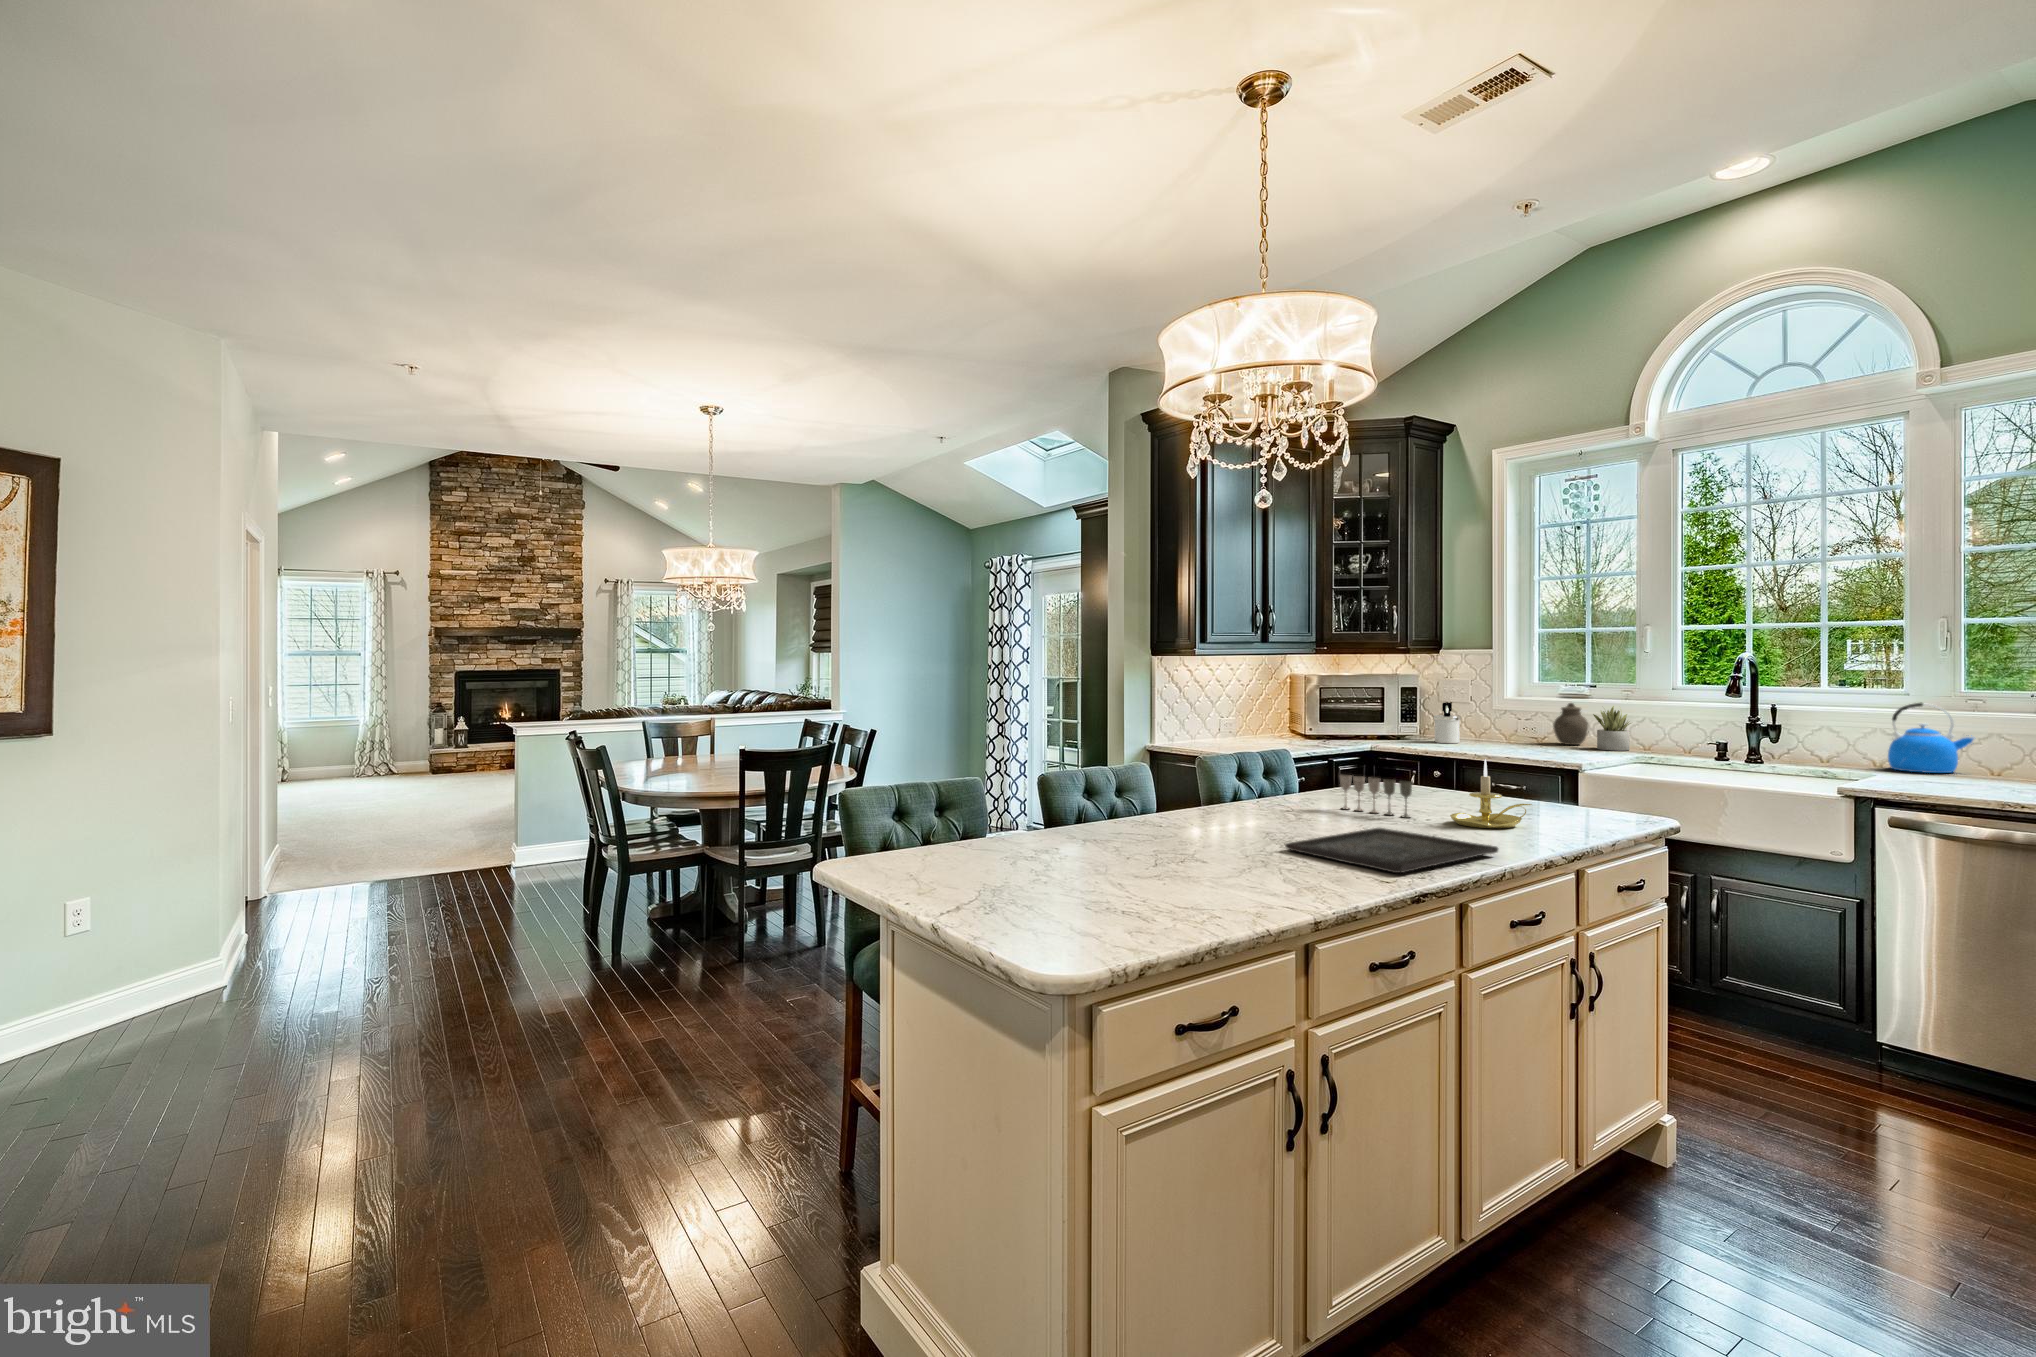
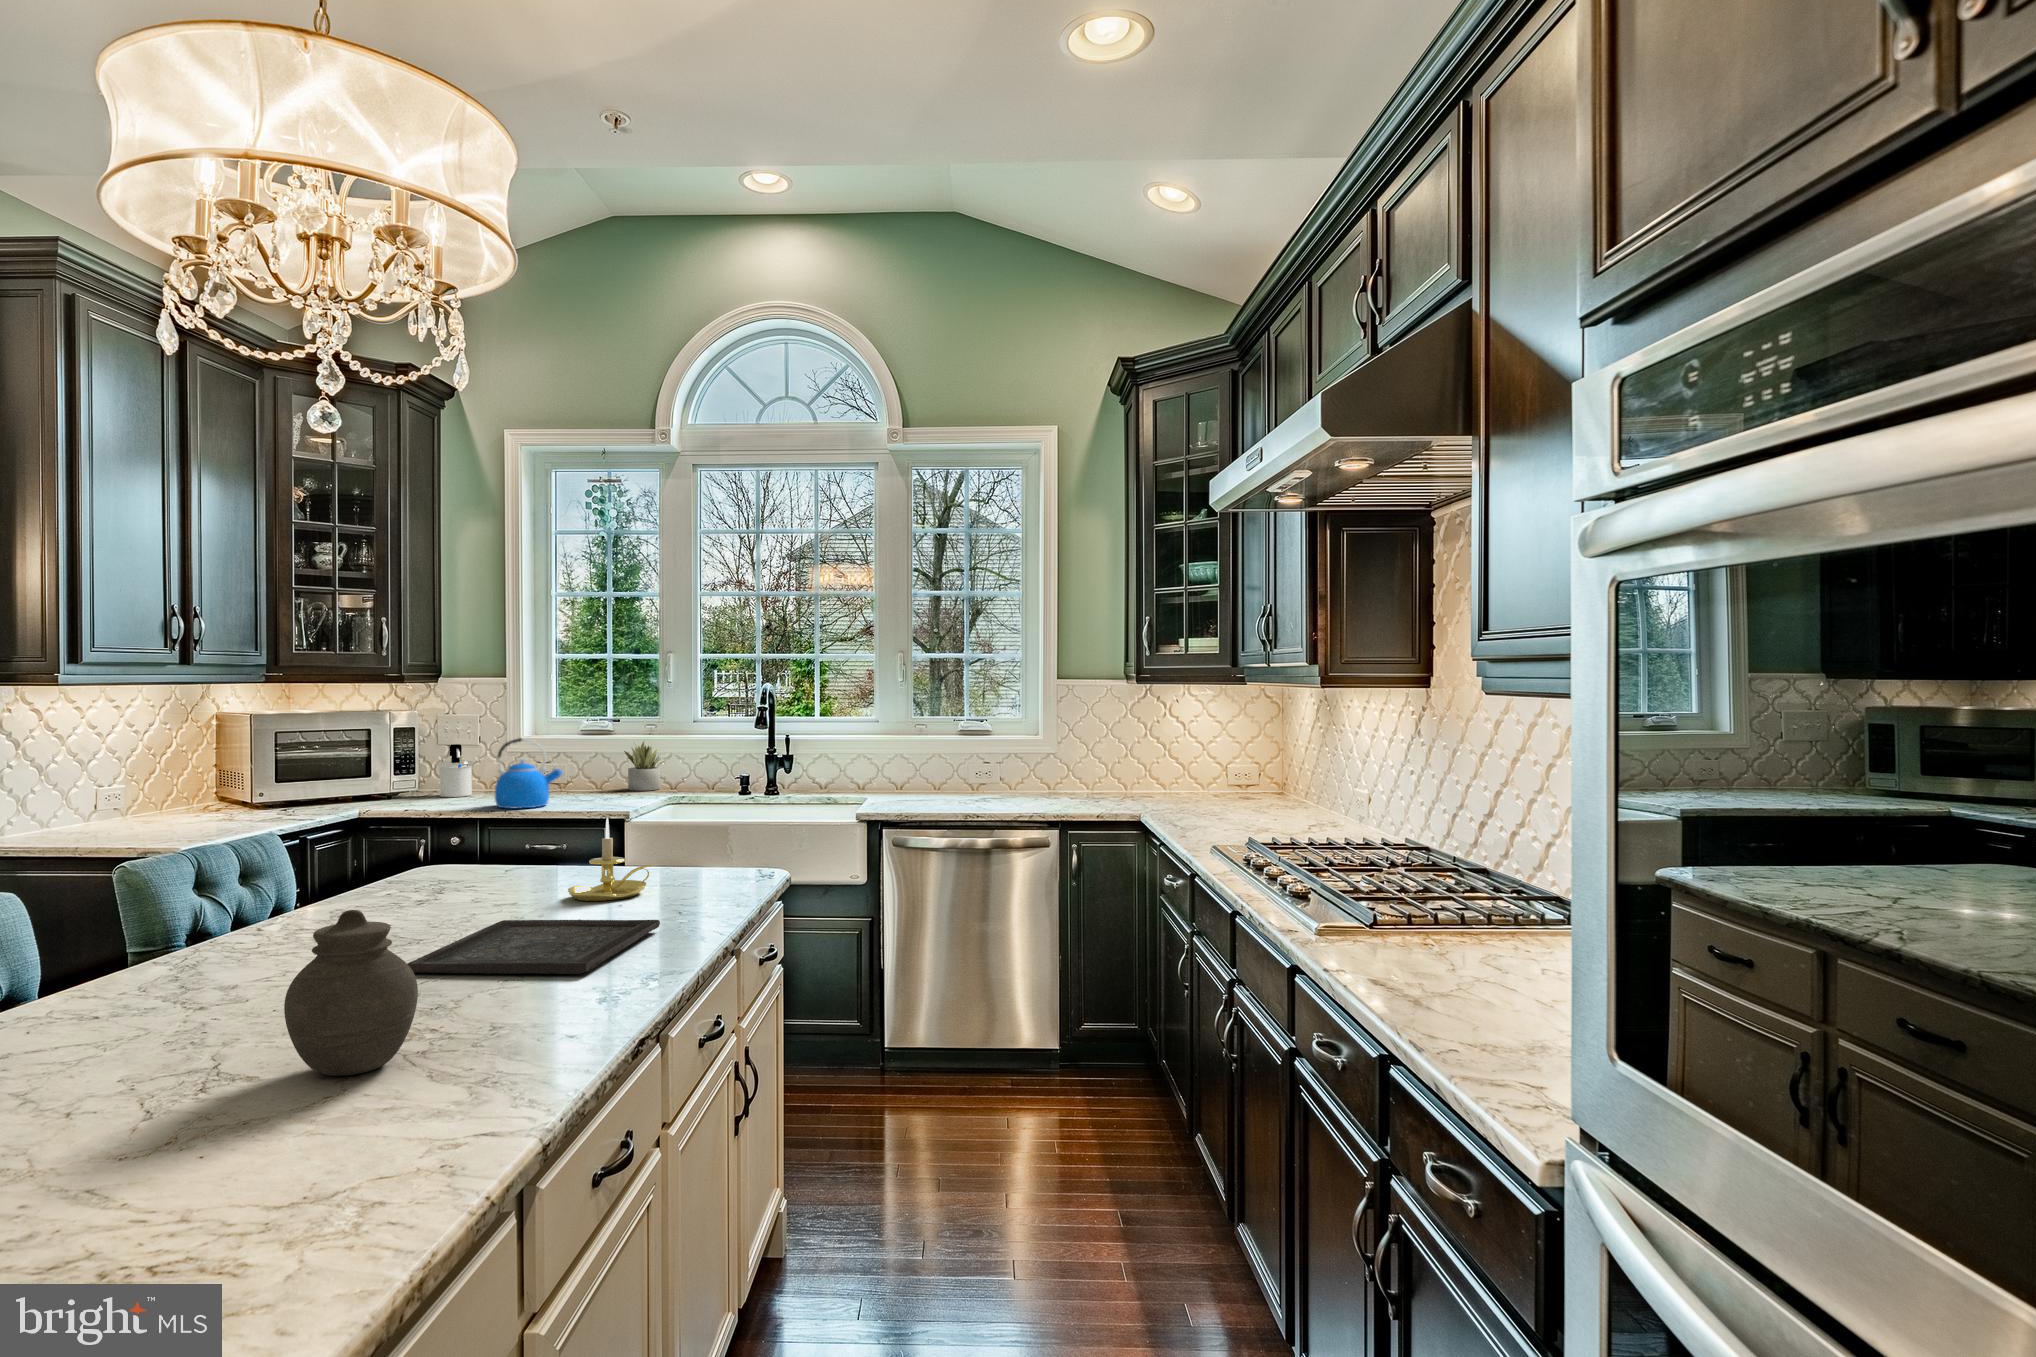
jar: present [1553,703,1588,745] -> present [284,910,418,1076]
kettle: present [1888,703,1974,773] -> present [495,738,562,808]
wine glass: present [1340,775,1413,818] -> none [413,854,518,903]

